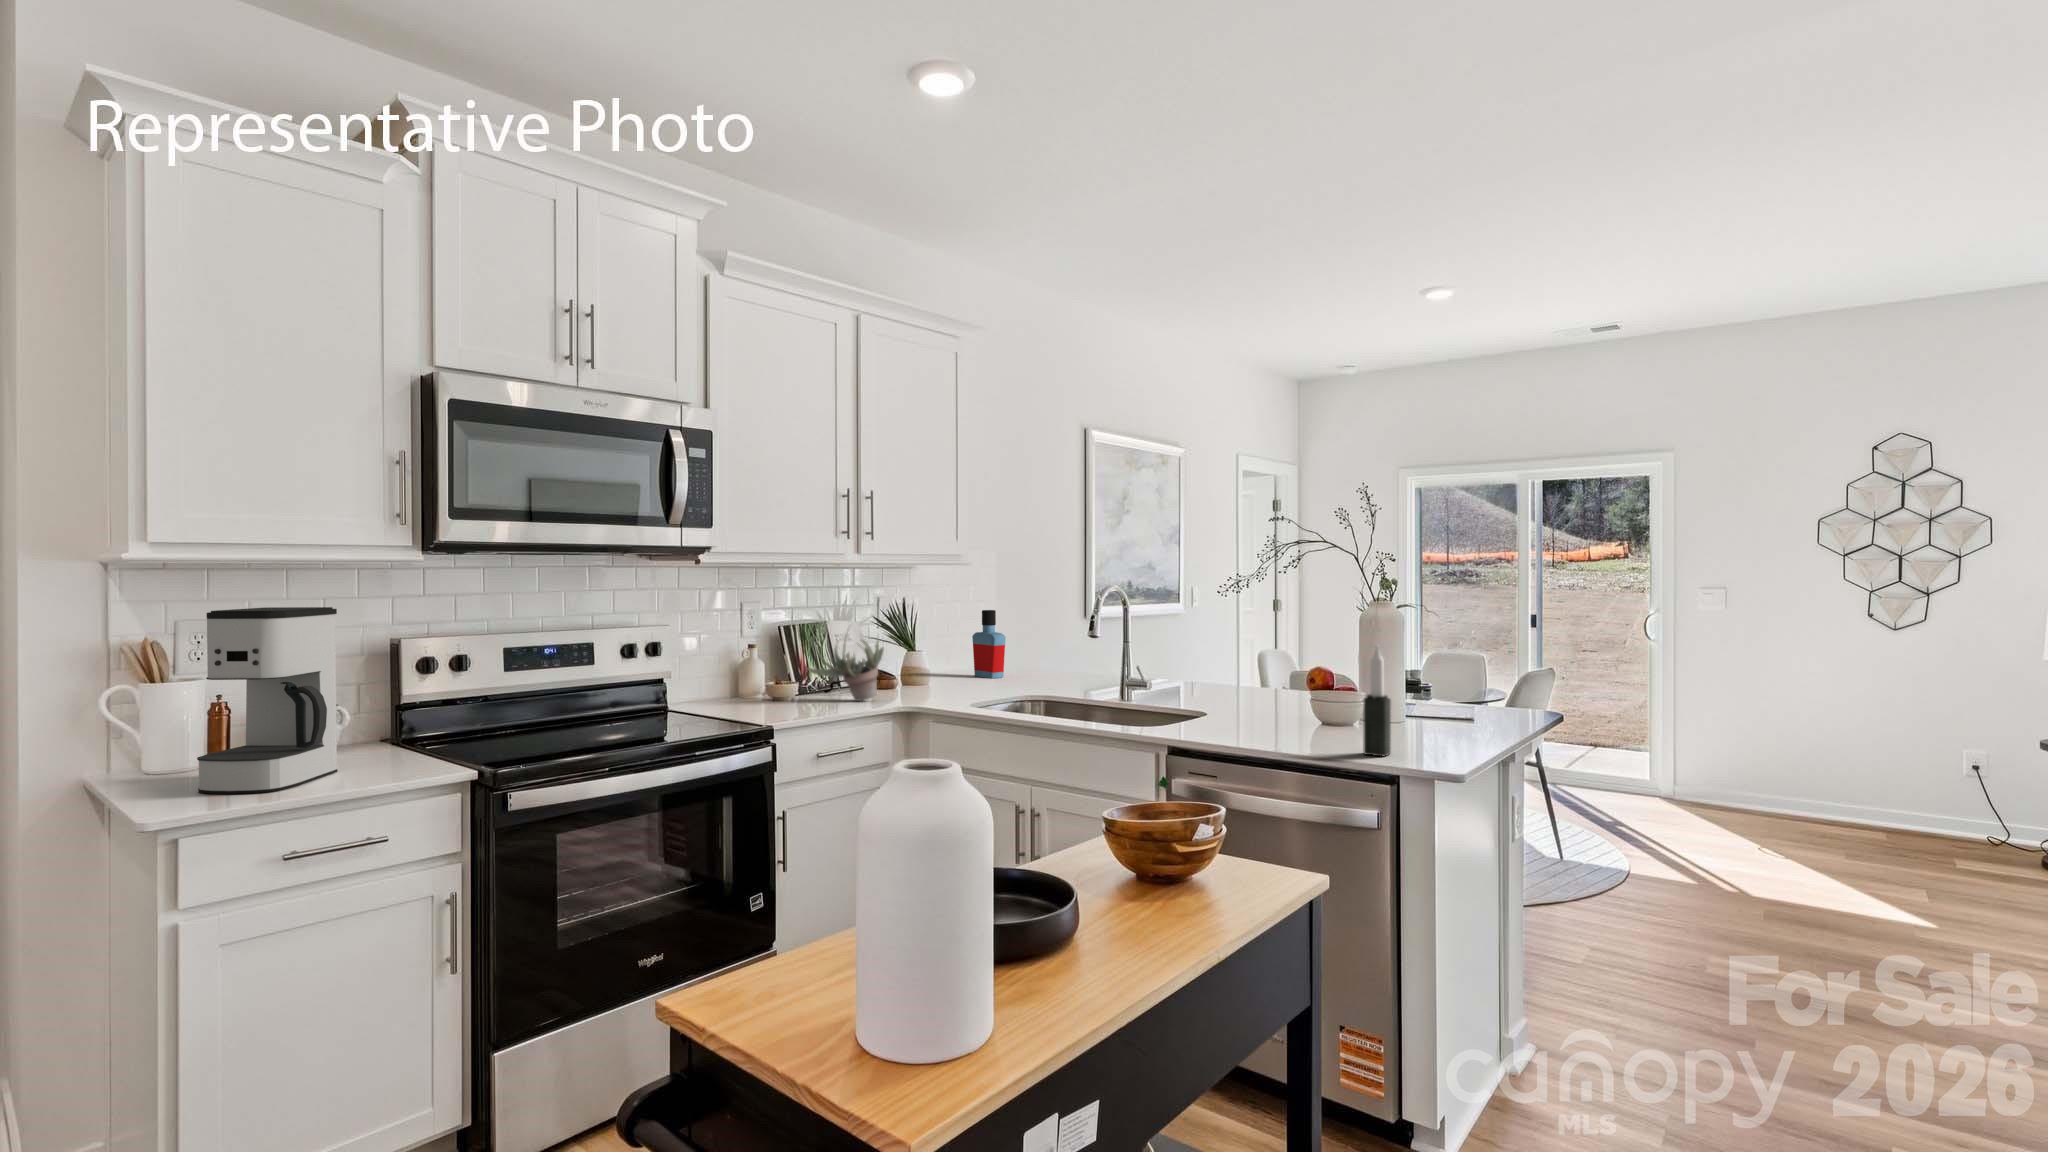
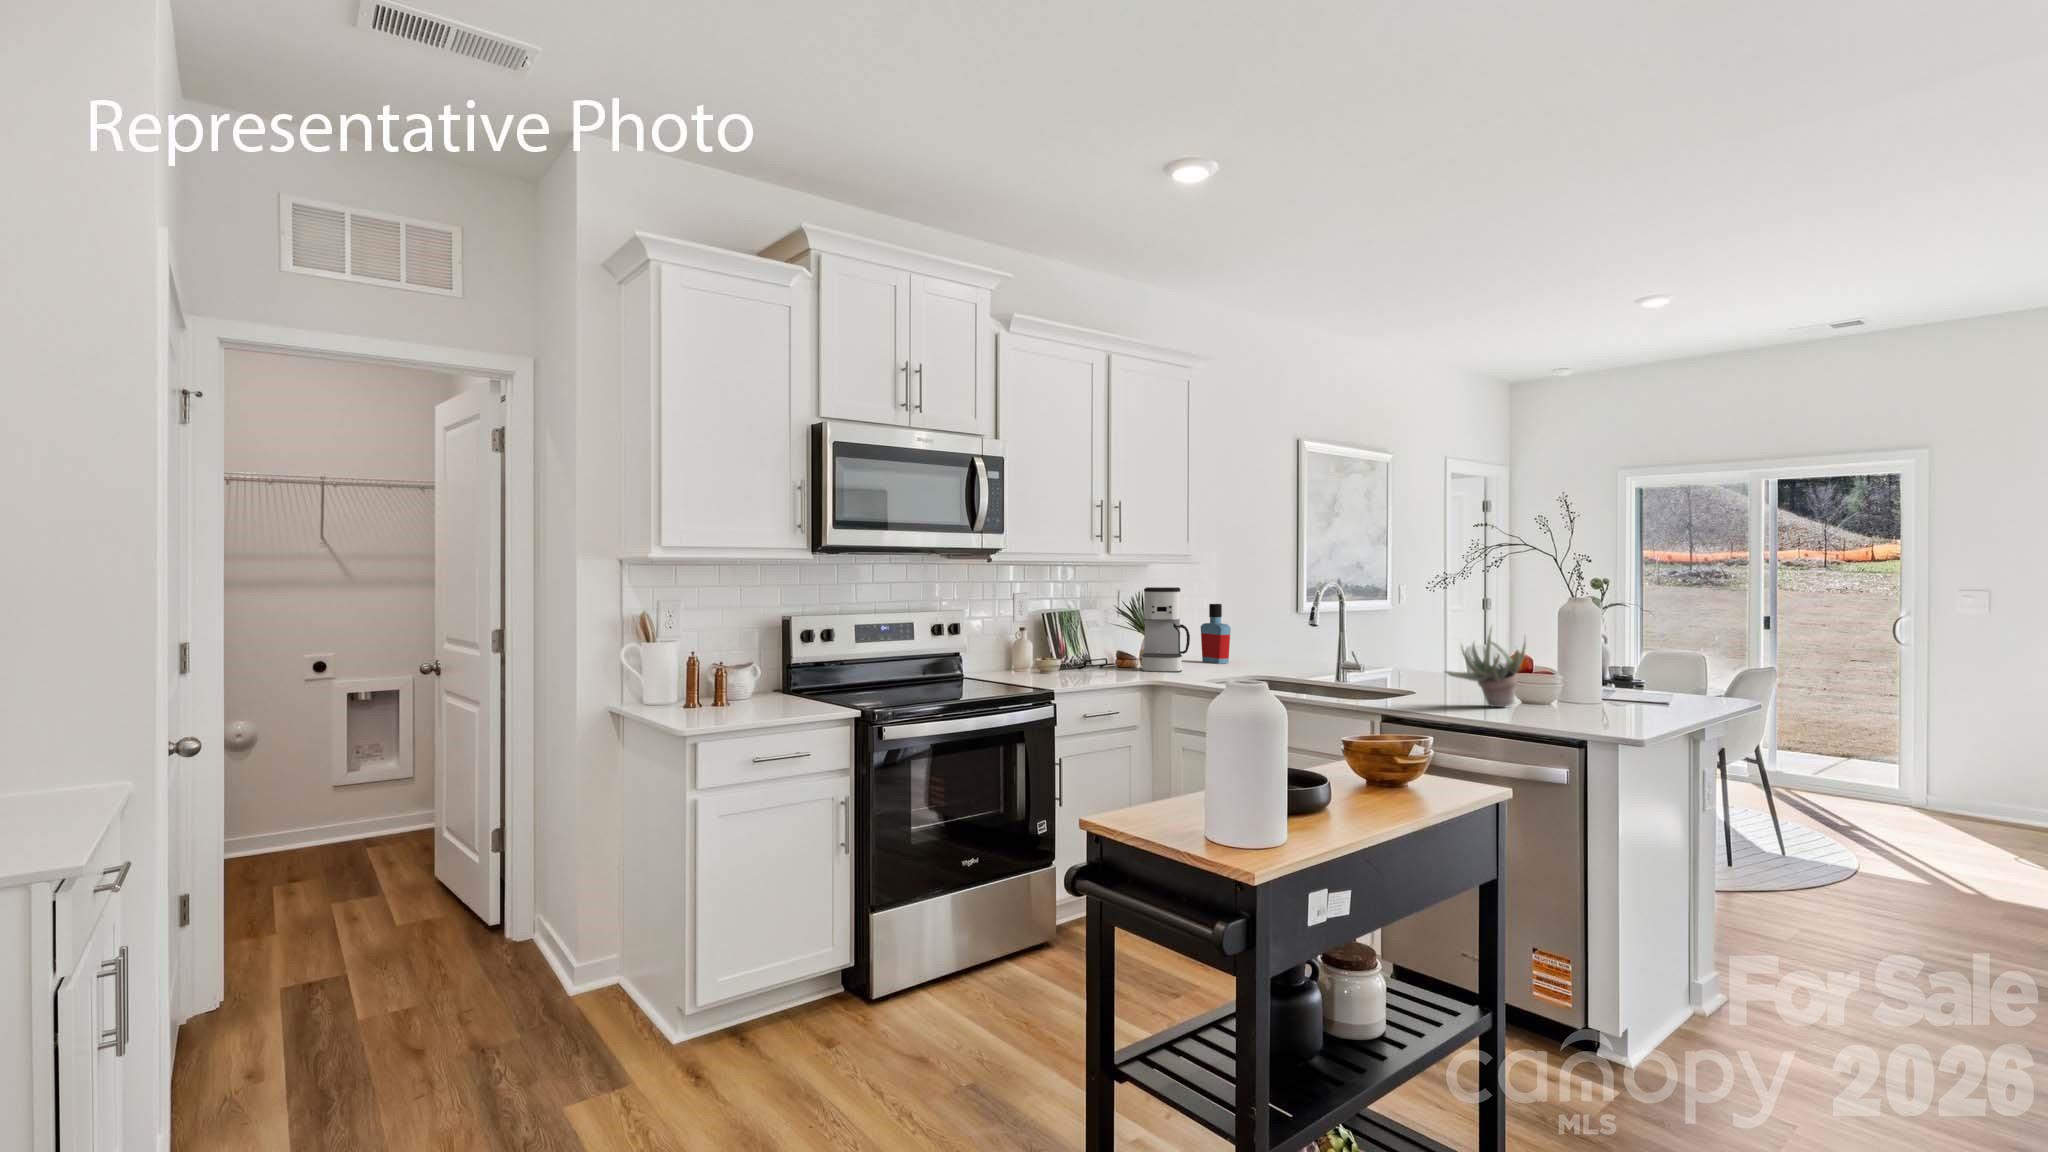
coffee maker: present [197,607,338,794] -> present [1141,587,1190,673]
succulent plant: present [807,629,884,701] -> present [1445,628,1526,707]
candle: present [1363,645,1391,756] -> none [1555,630,1579,723]

